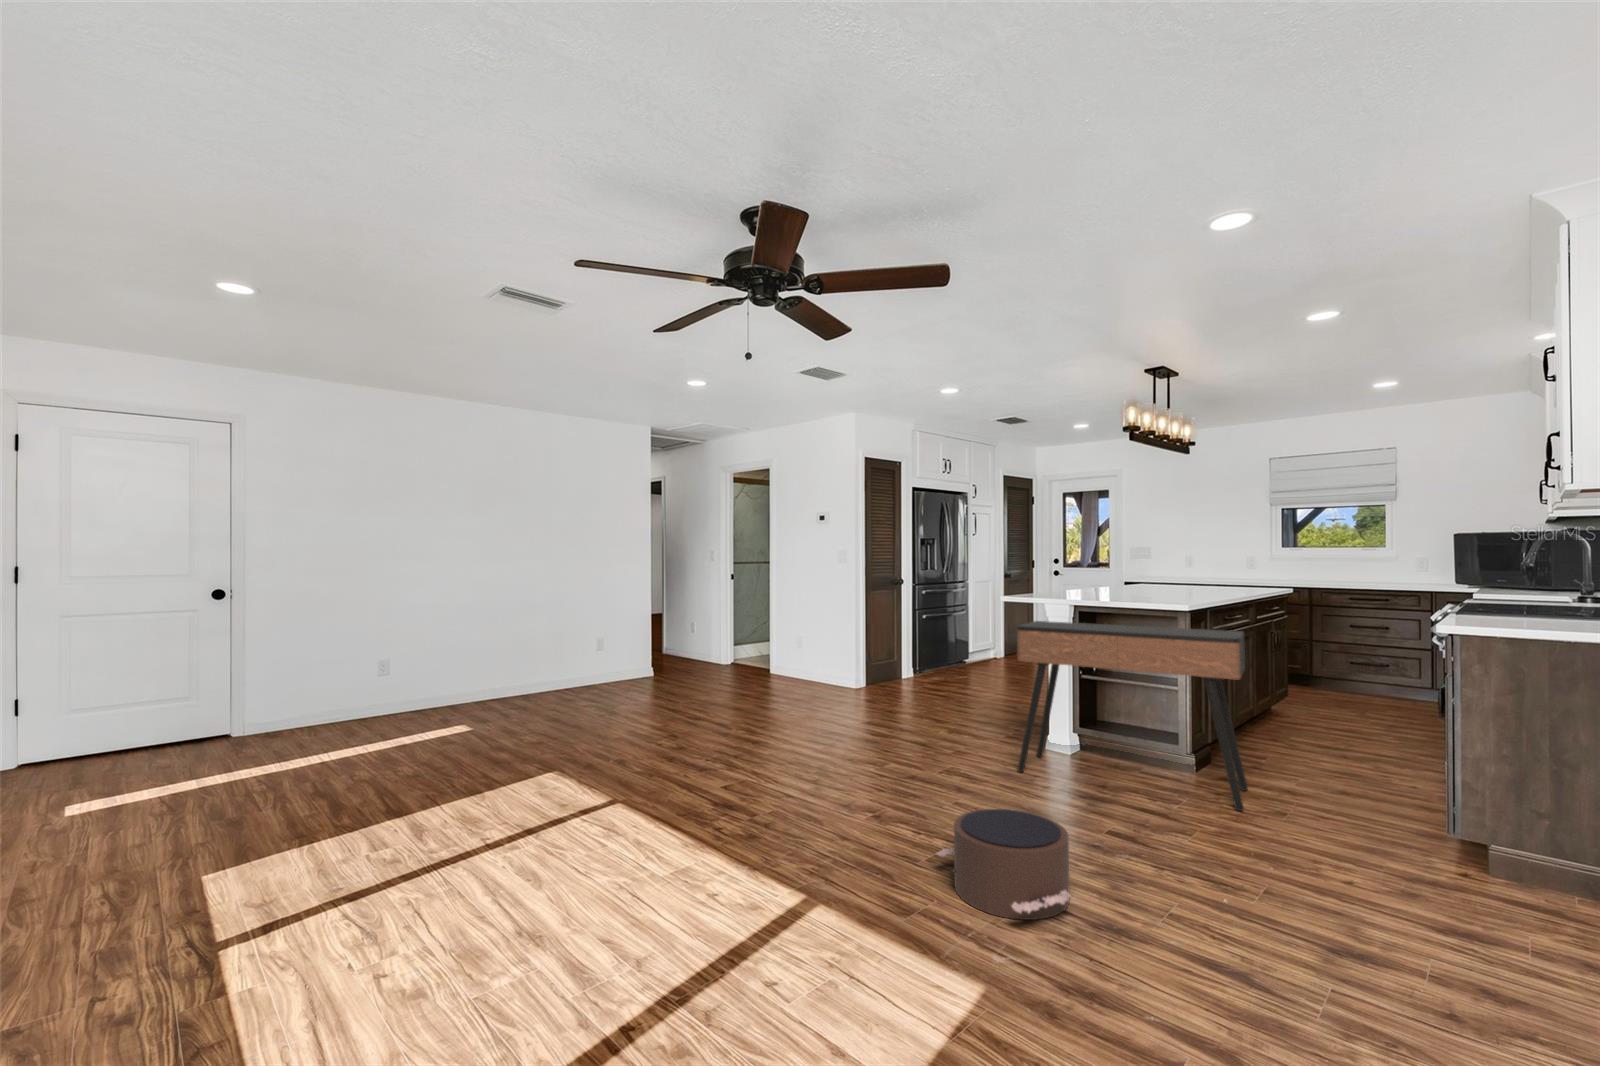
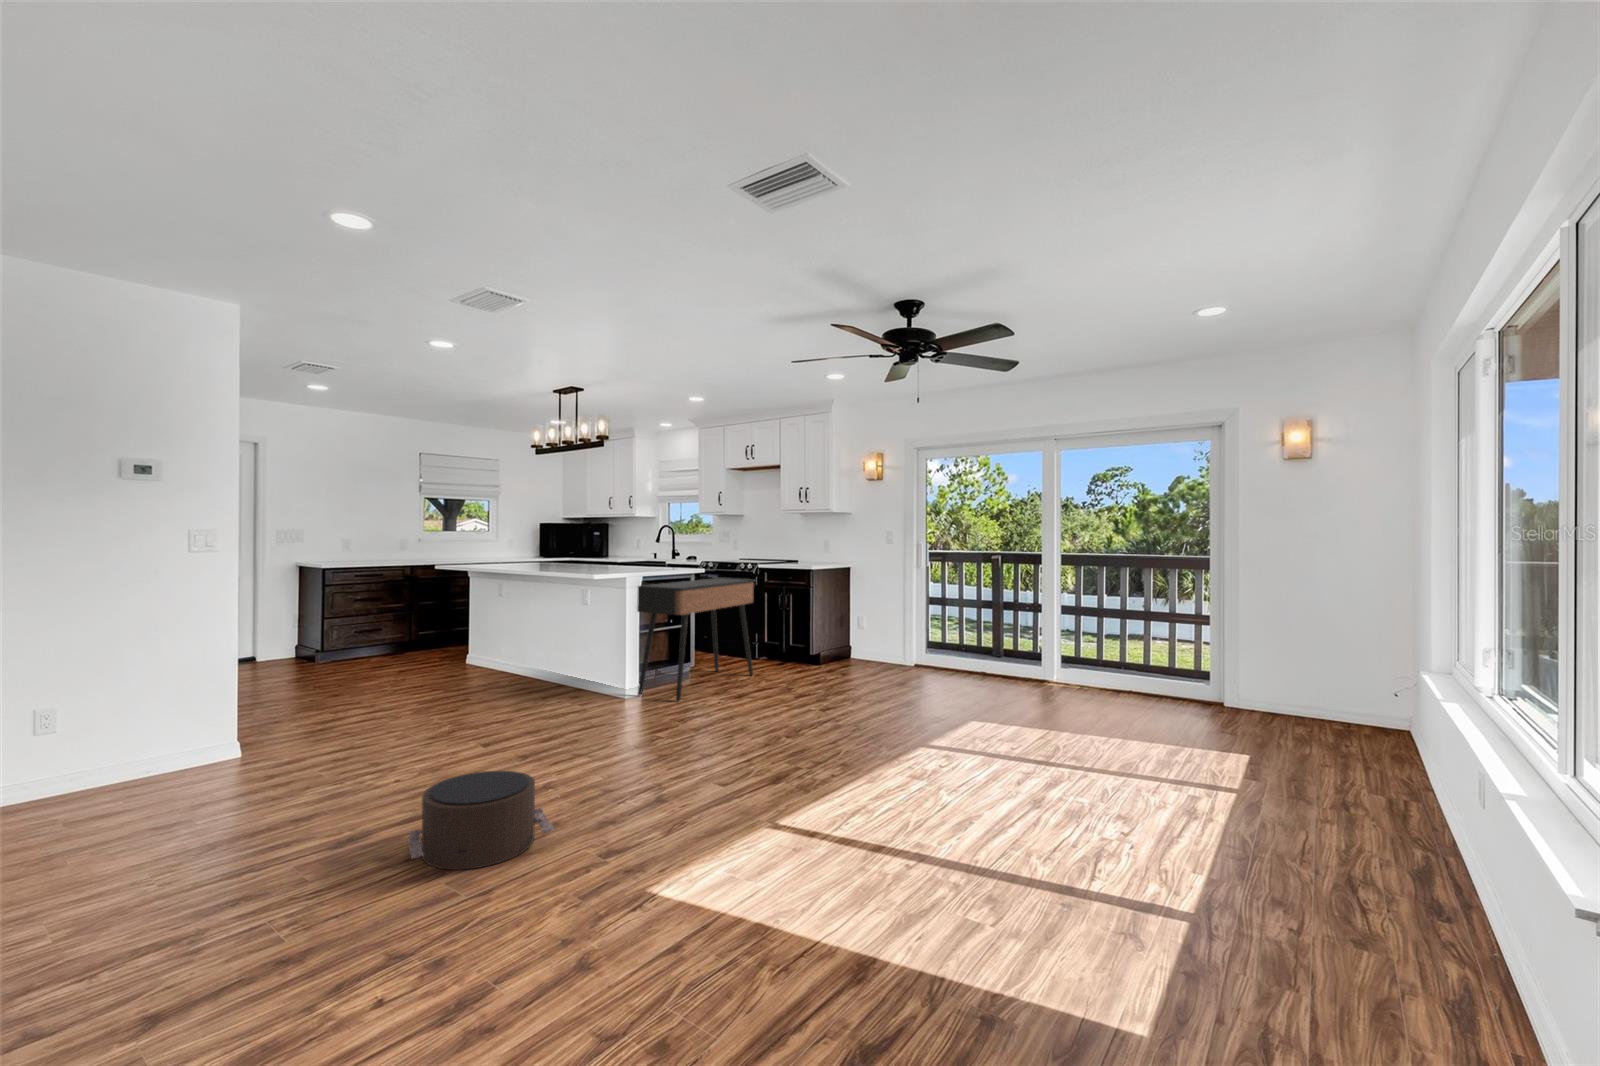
pouf: present [937,809,1071,920] -> present [408,771,554,870]

